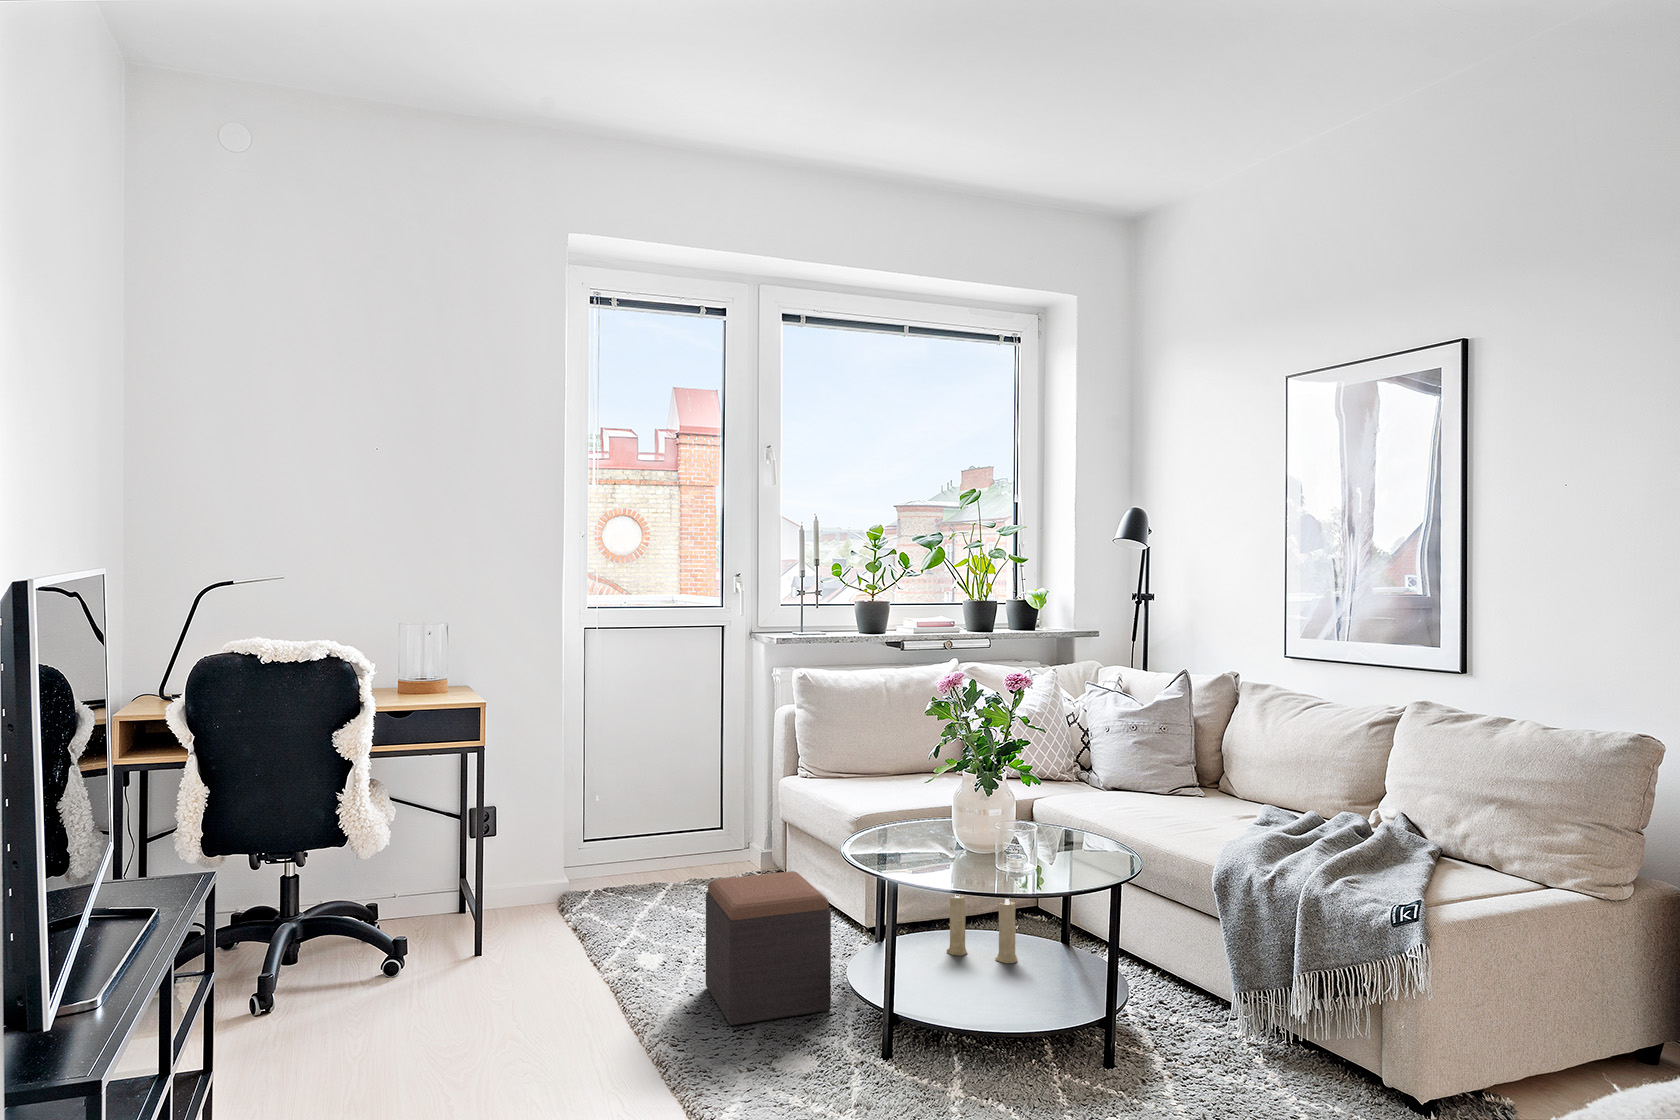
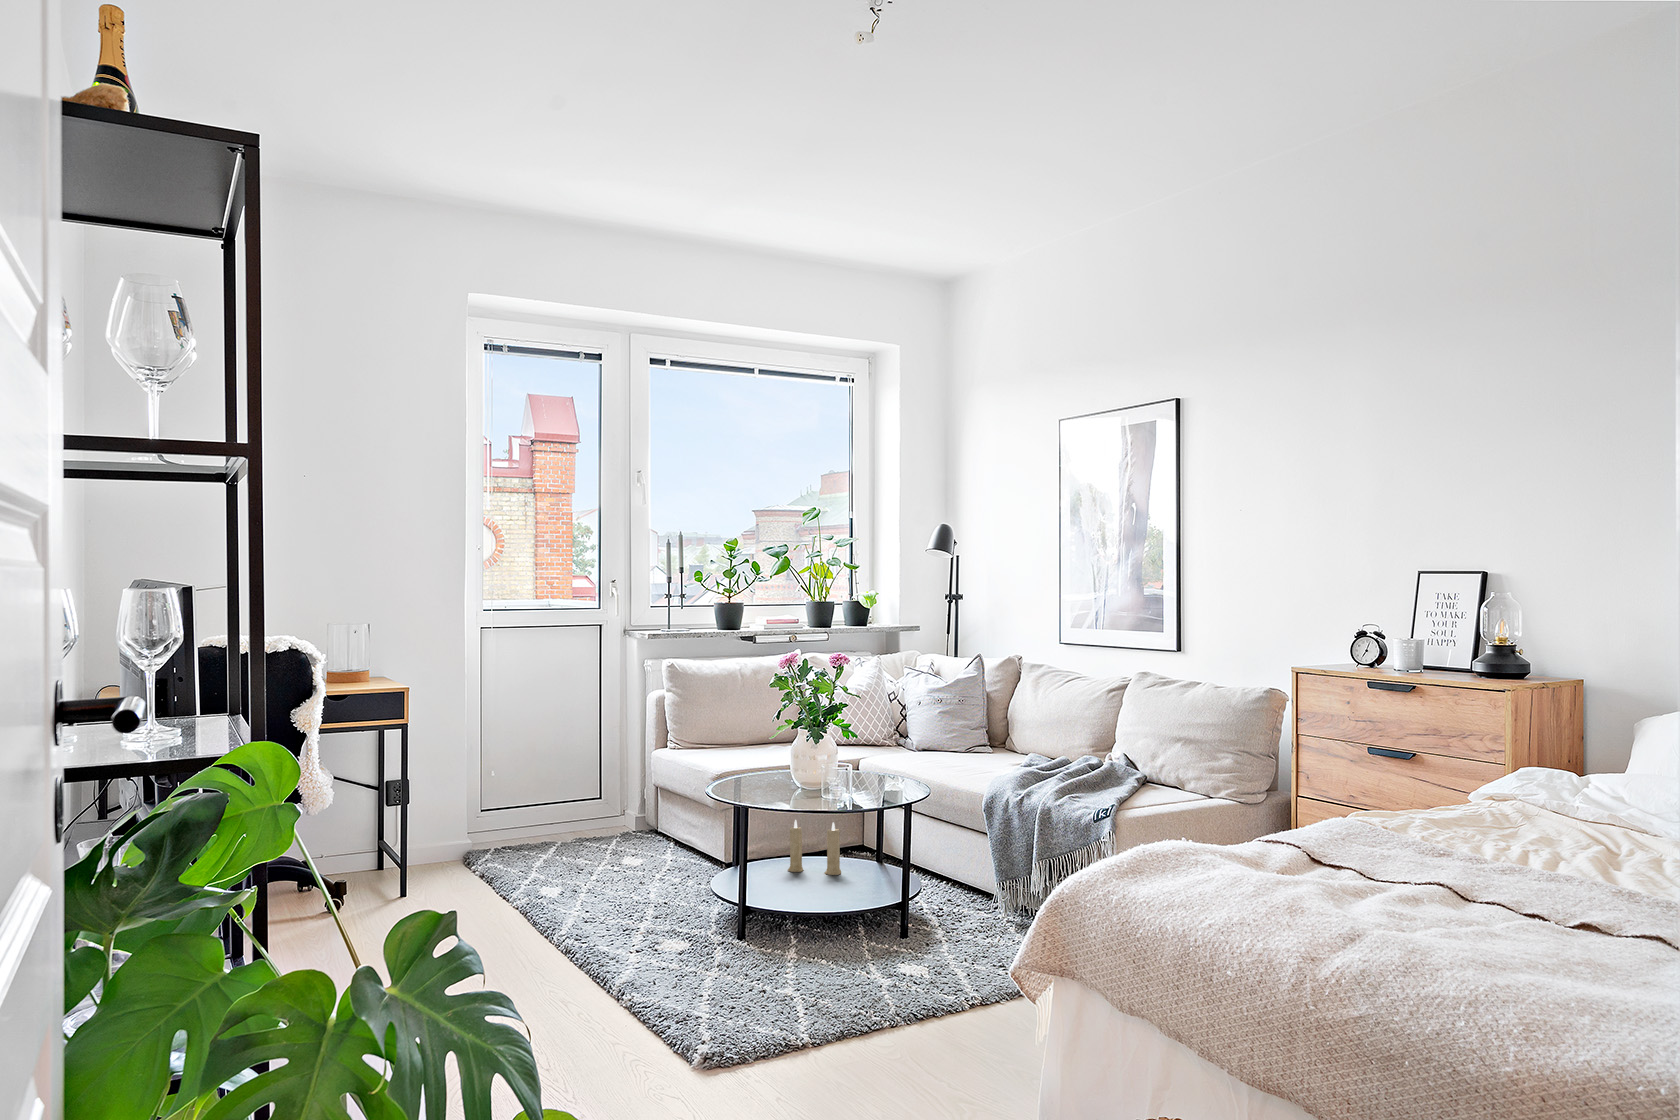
footstool: present [706,871,831,1026] -> none [598,814,698,928]

